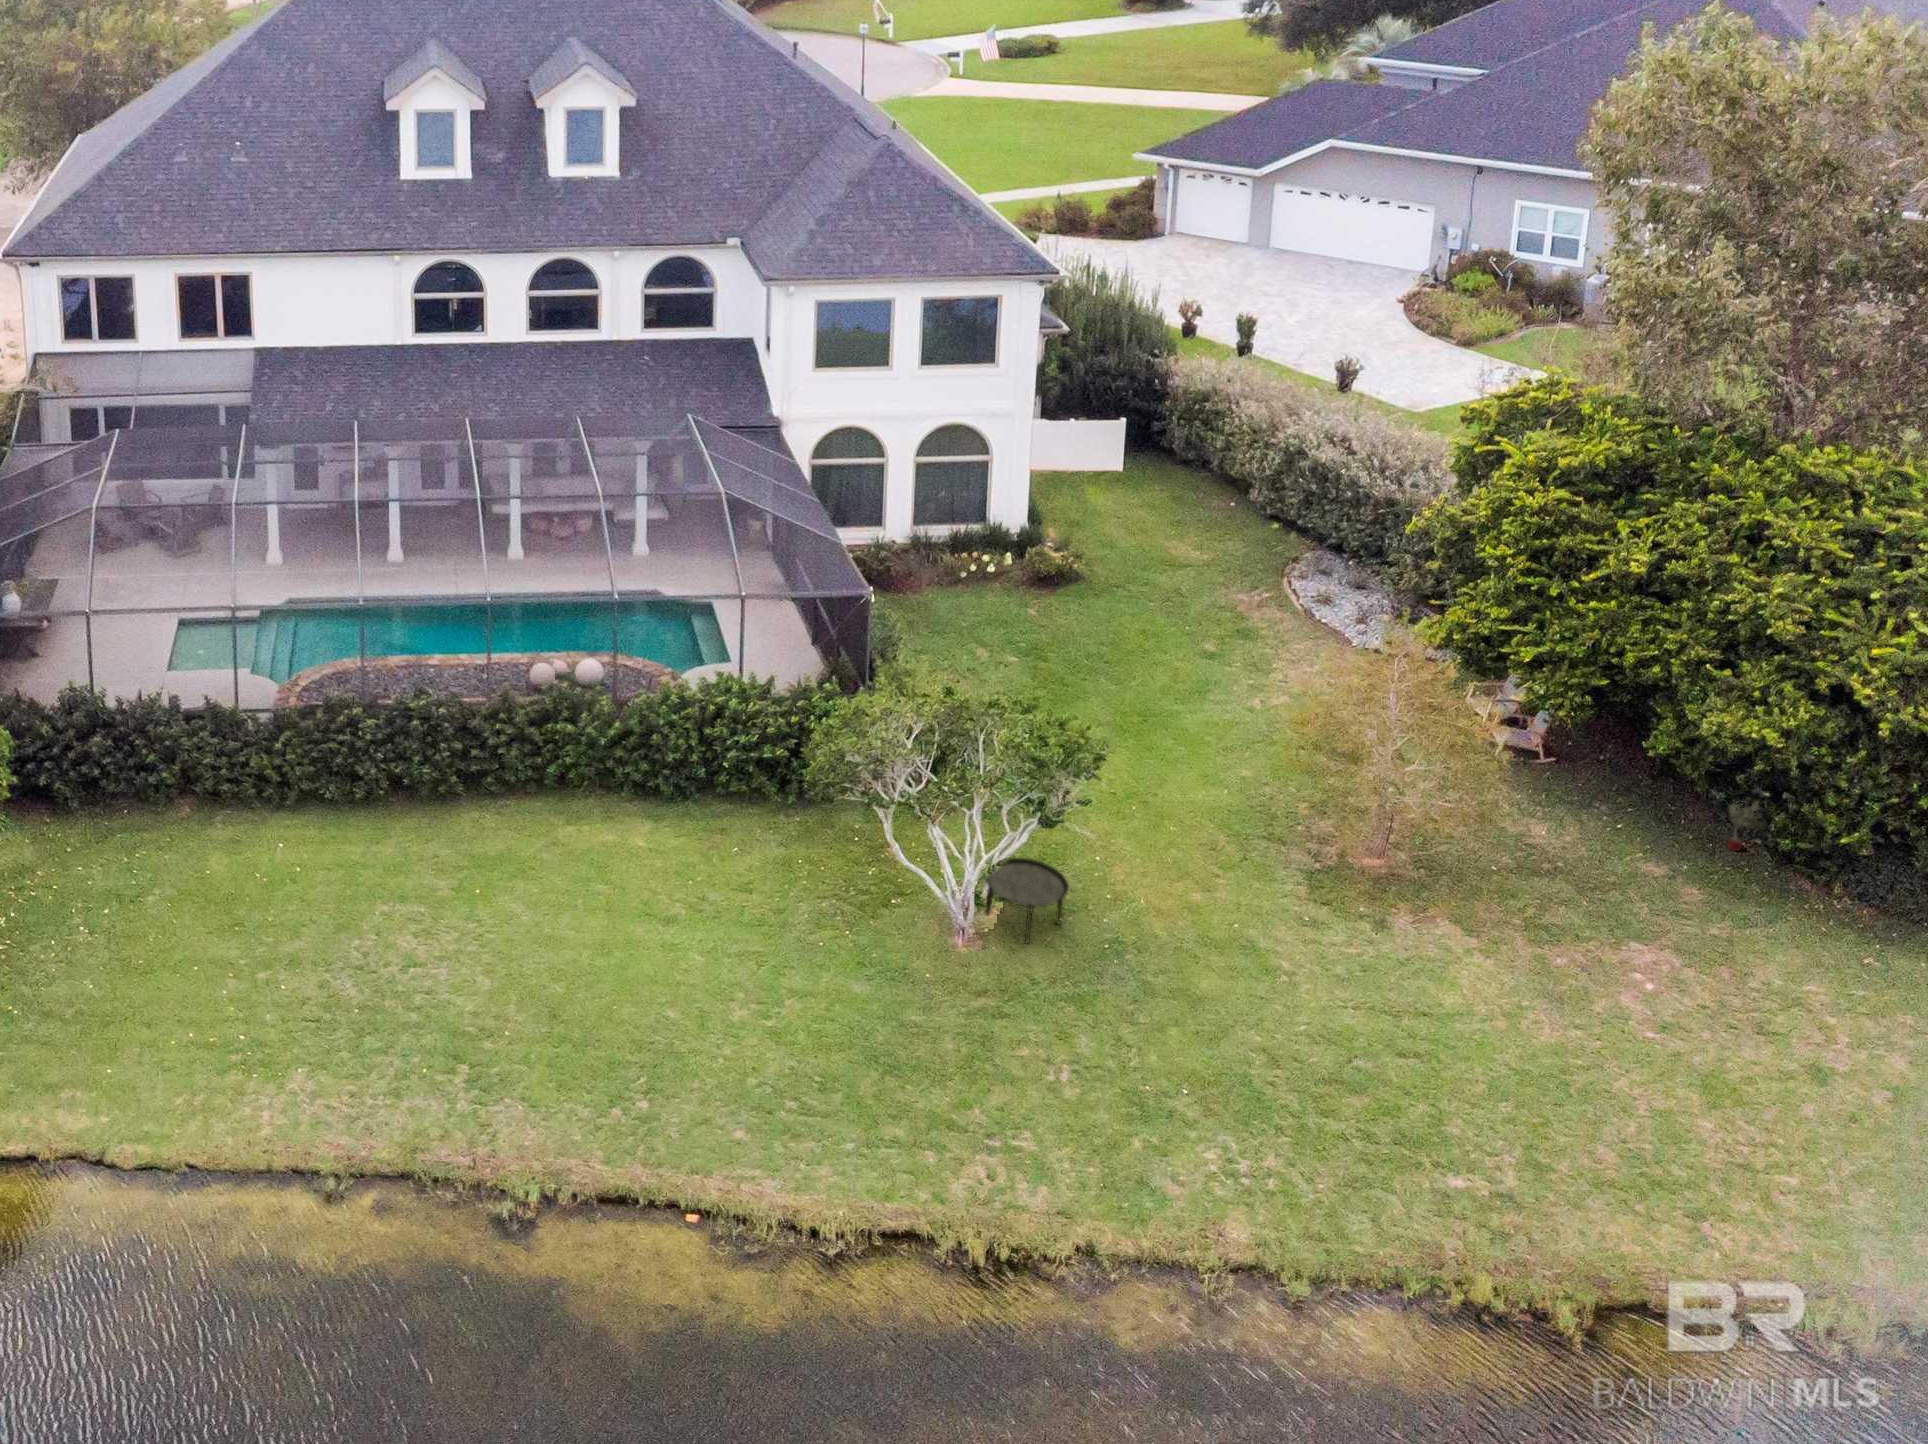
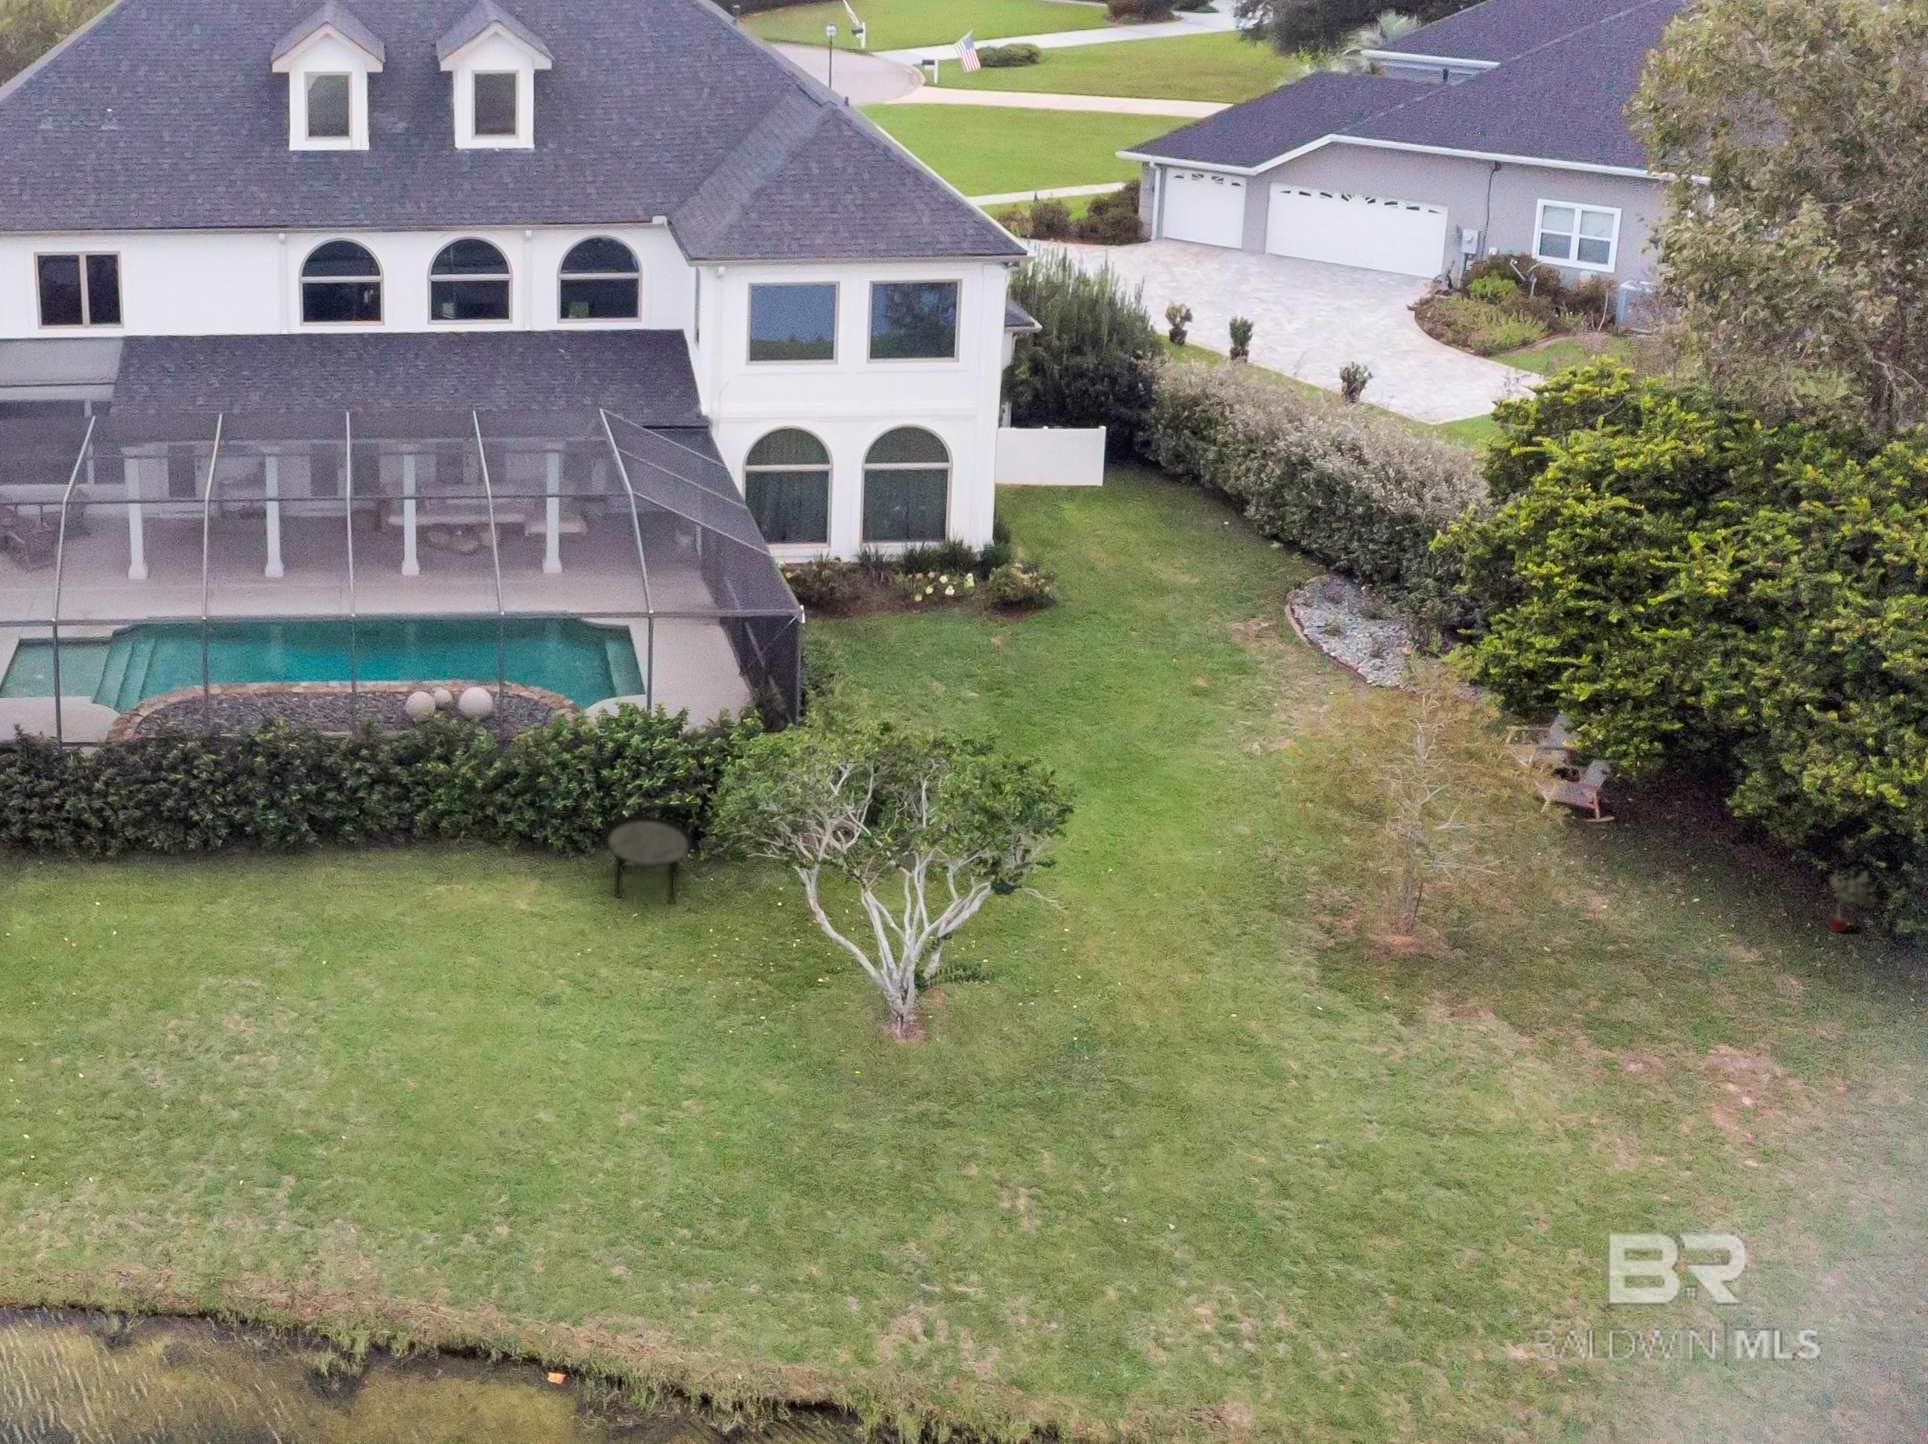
round table: present [986,858,1069,943] -> present [604,816,693,903]

